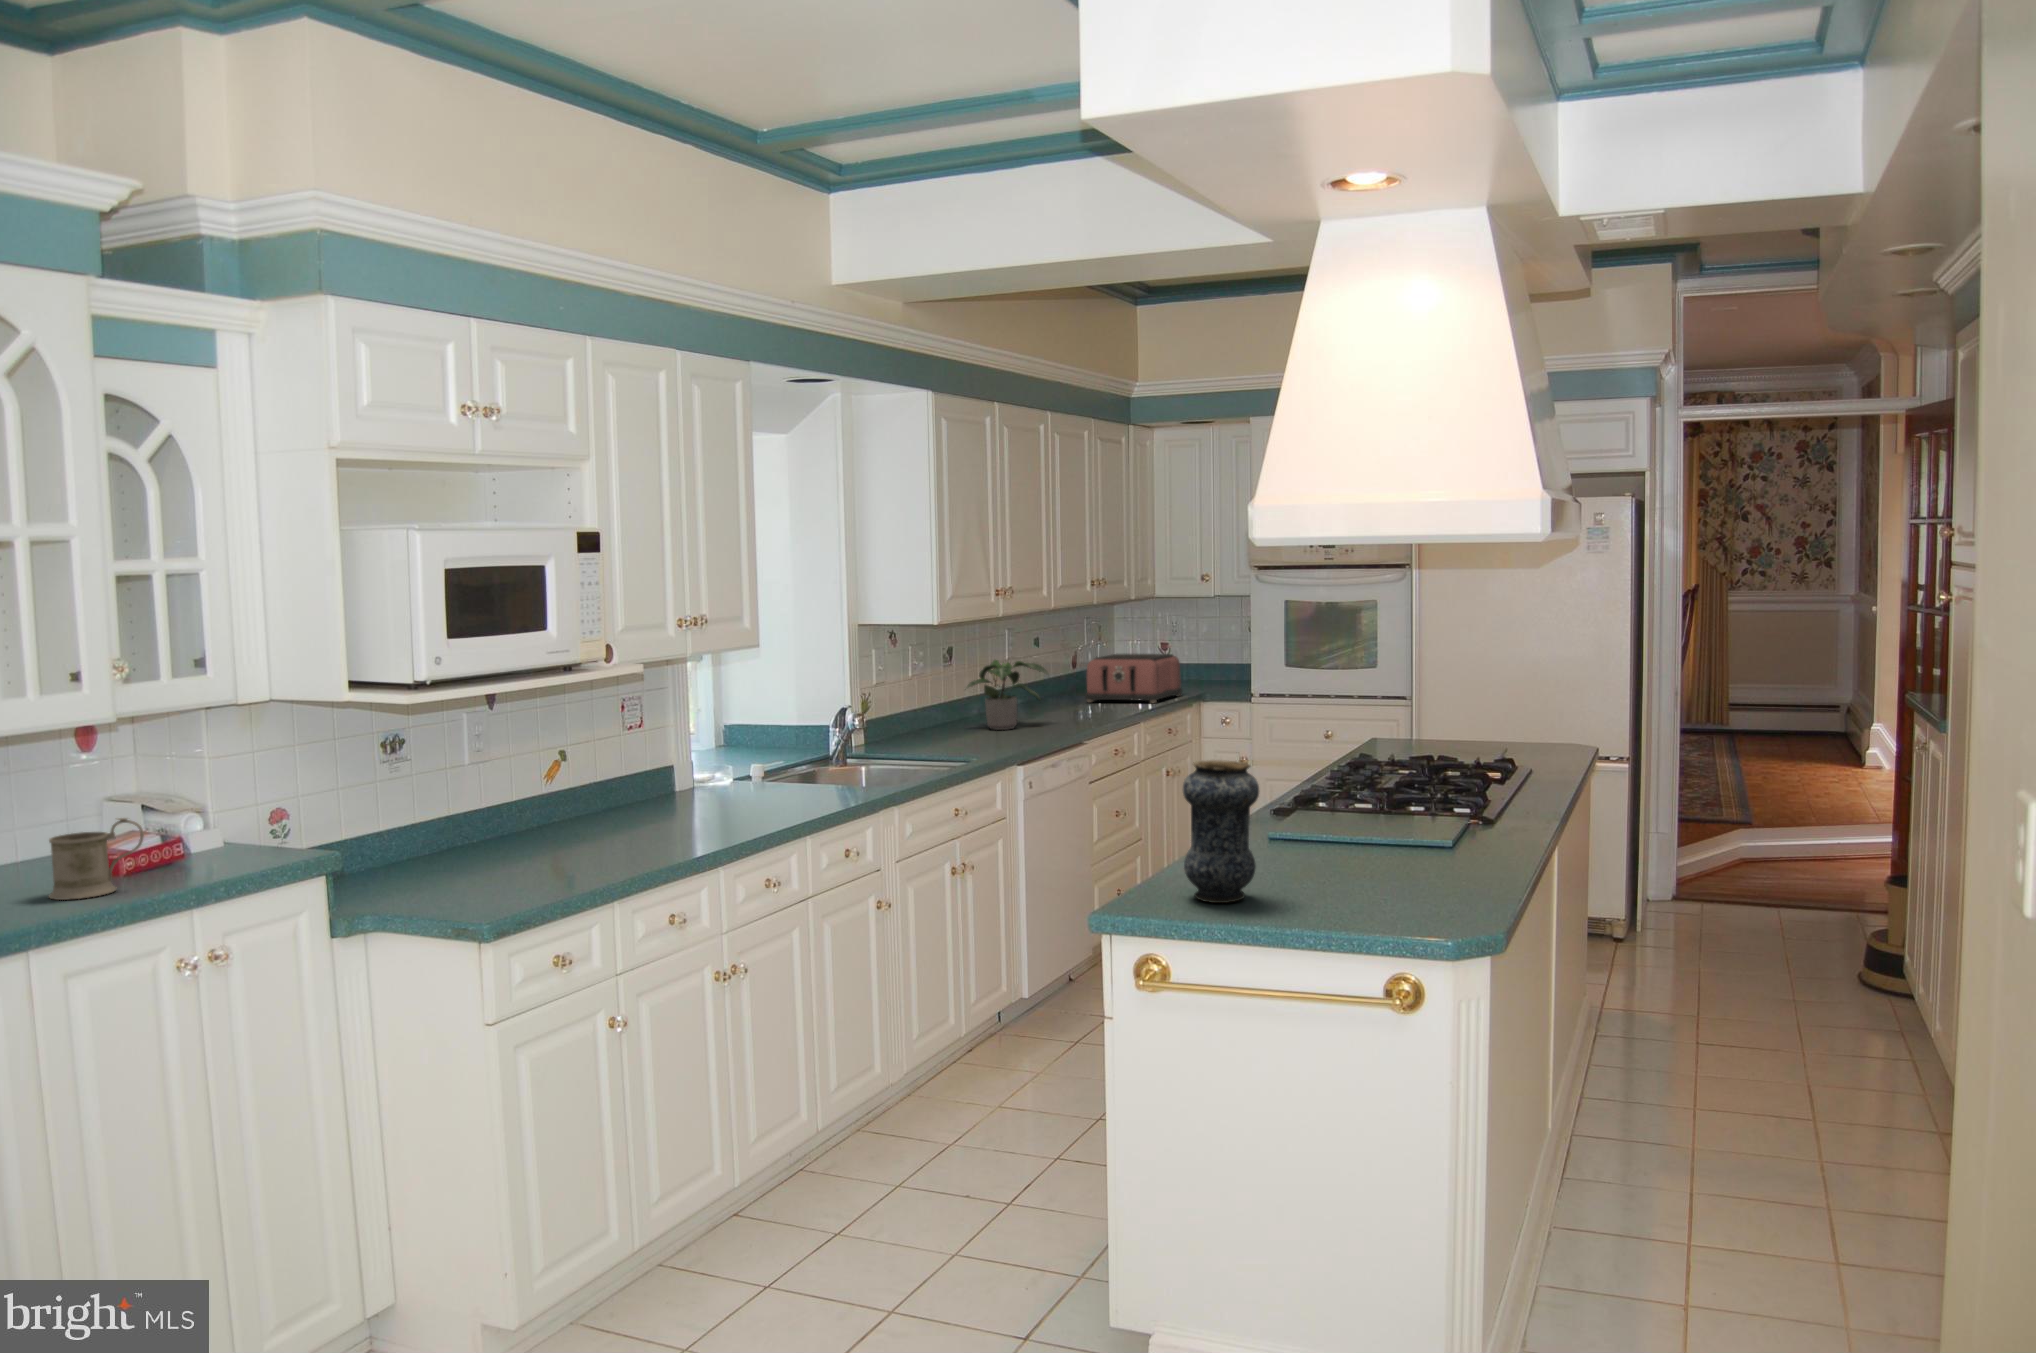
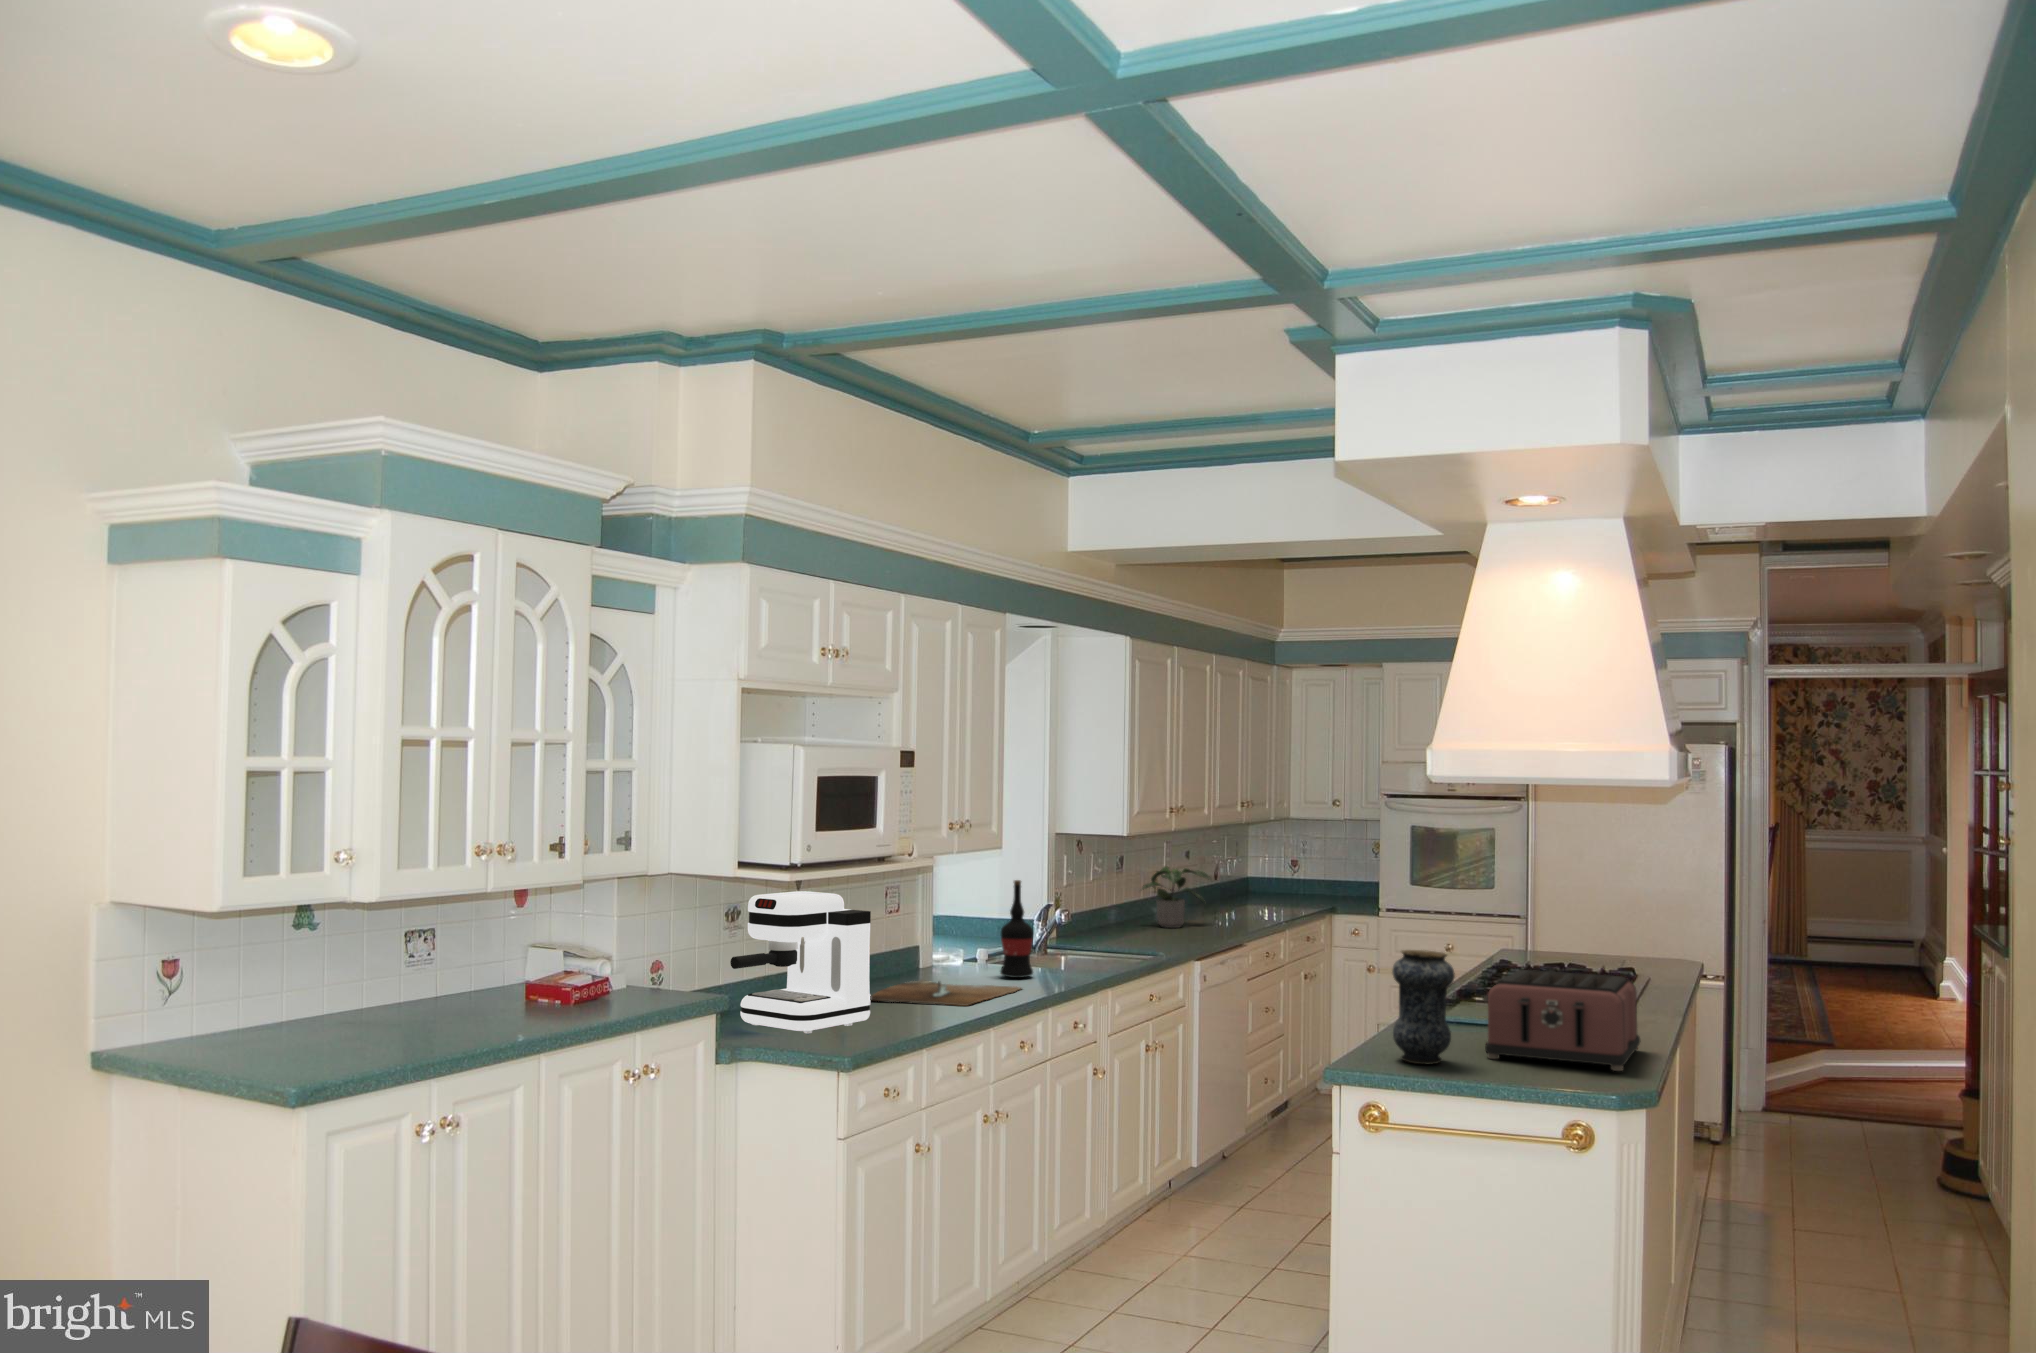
toaster: present [1085,654,1182,703] -> present [1485,970,1640,1071]
wine bottle: none [758,686,801,803] -> present [1000,880,1034,978]
coffee maker: none [356,715,553,894] -> present [730,891,871,1034]
cutting board: none [577,811,778,844] -> present [871,980,1020,1006]
mug: present [49,818,144,900] -> none [534,958,602,1018]

